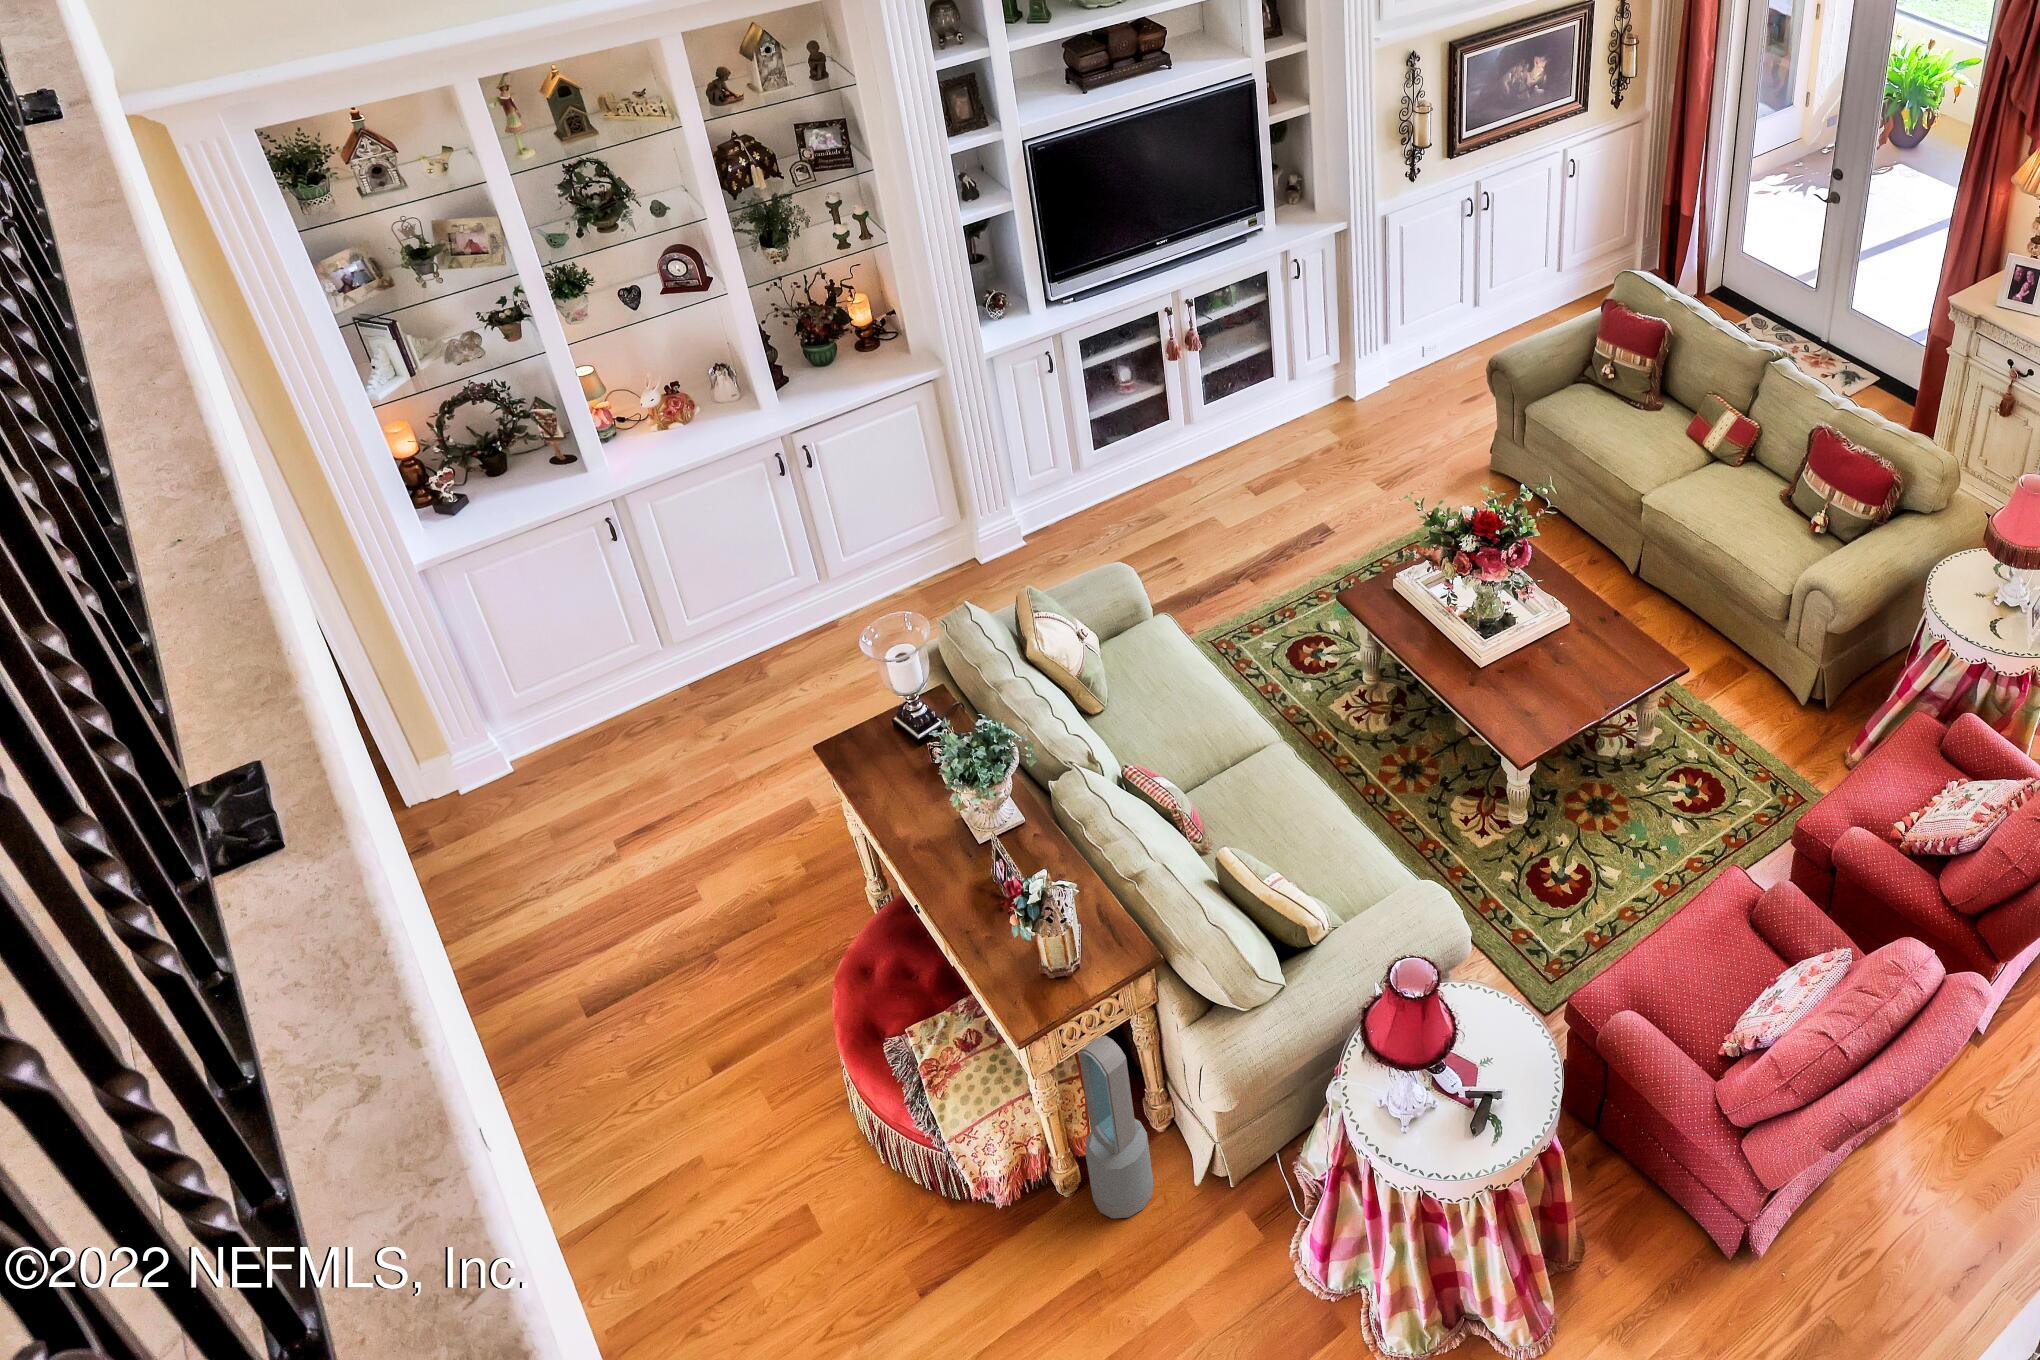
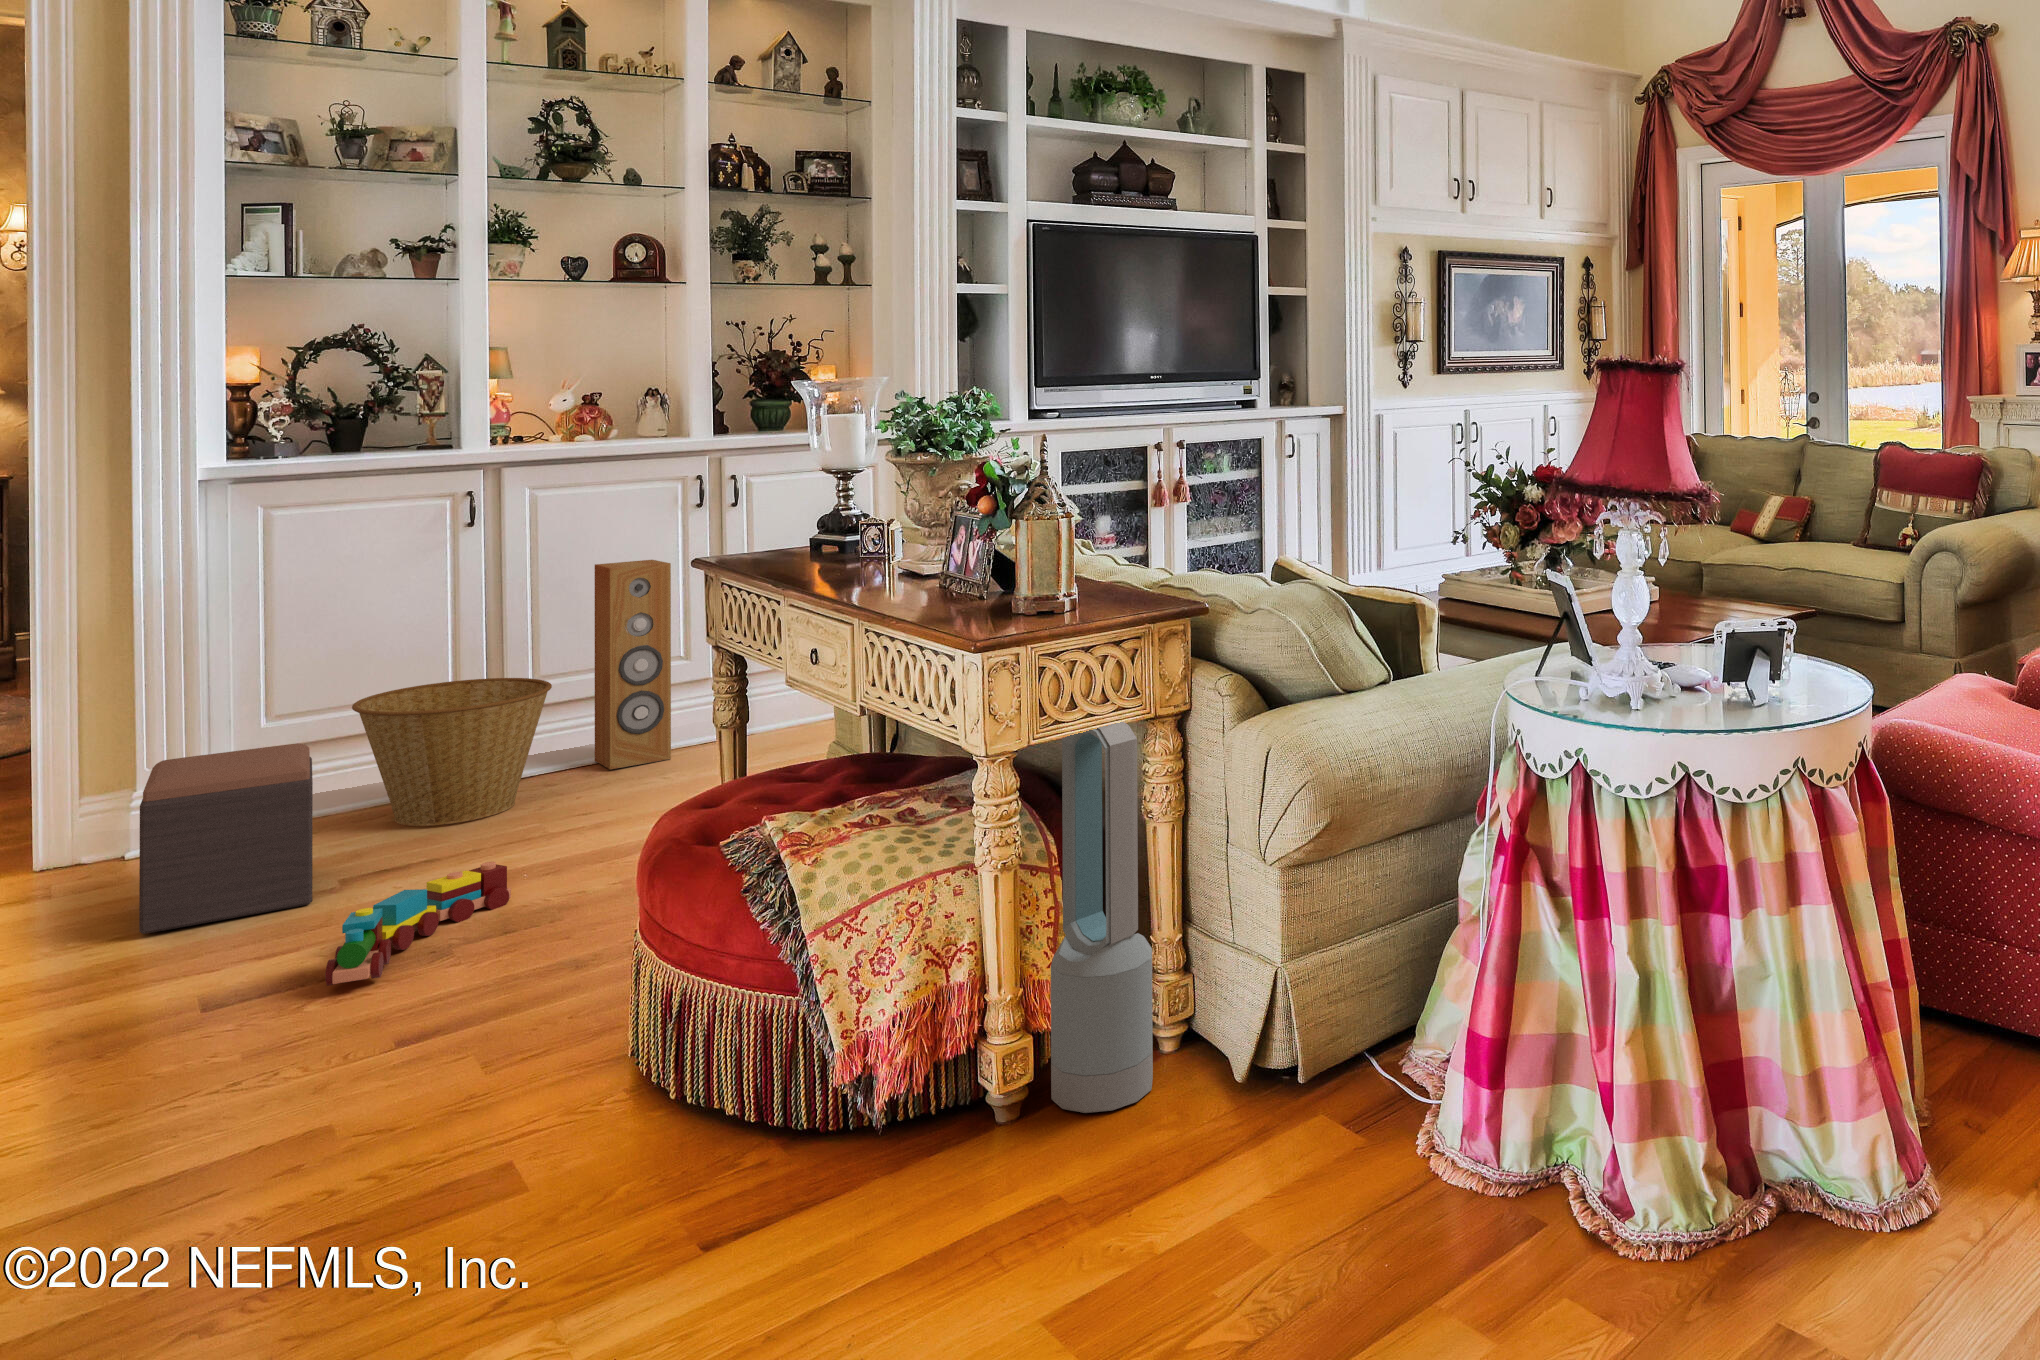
speaker: none [710,525,800,684] -> present [595,560,671,769]
basket: none [569,641,705,773] -> present [352,678,552,826]
footstool: none [465,773,597,926] -> present [139,743,313,934]
toy train: none [637,877,727,1018] -> present [325,862,511,986]

